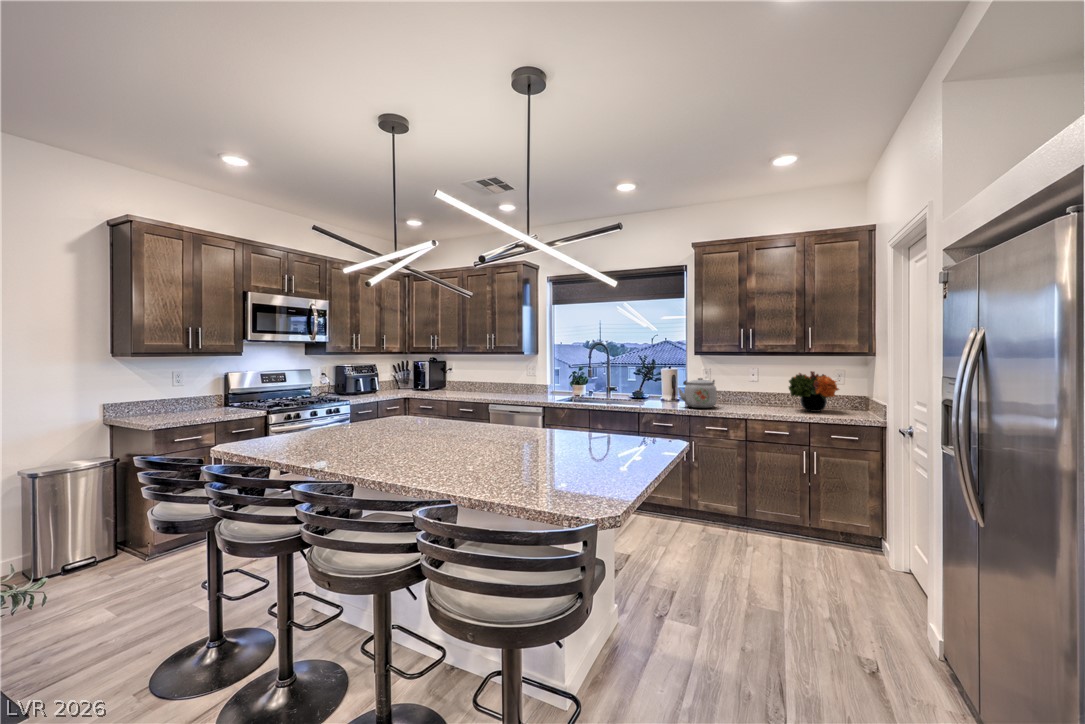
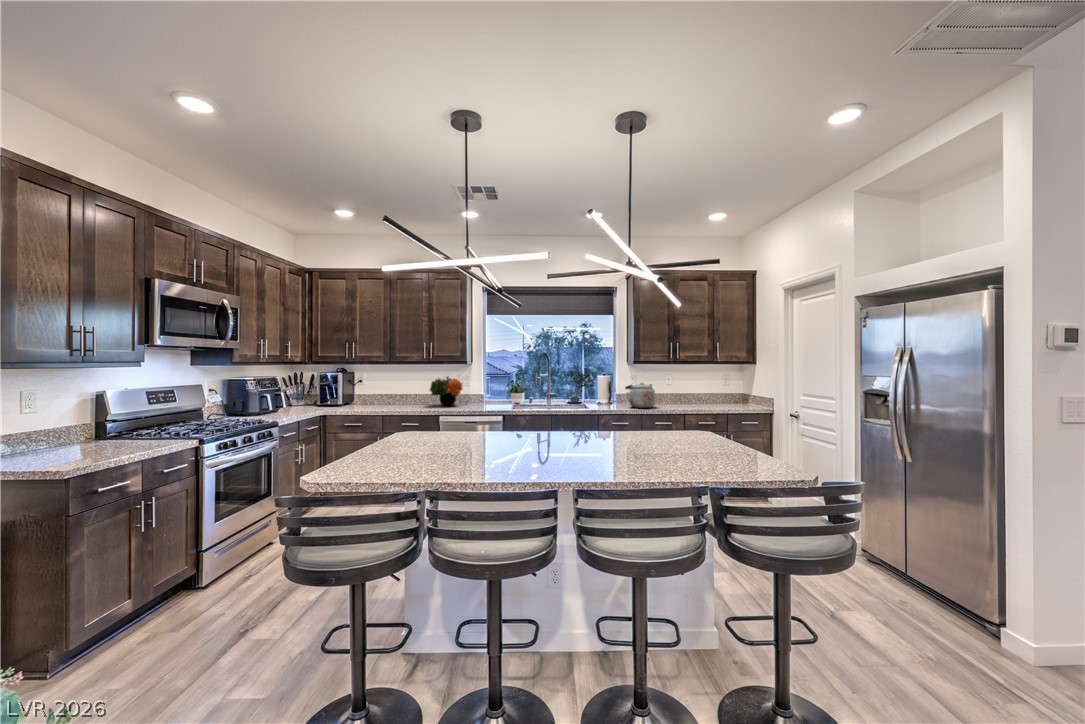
flower arrangement: present [789,371,839,412] -> present [430,377,463,406]

